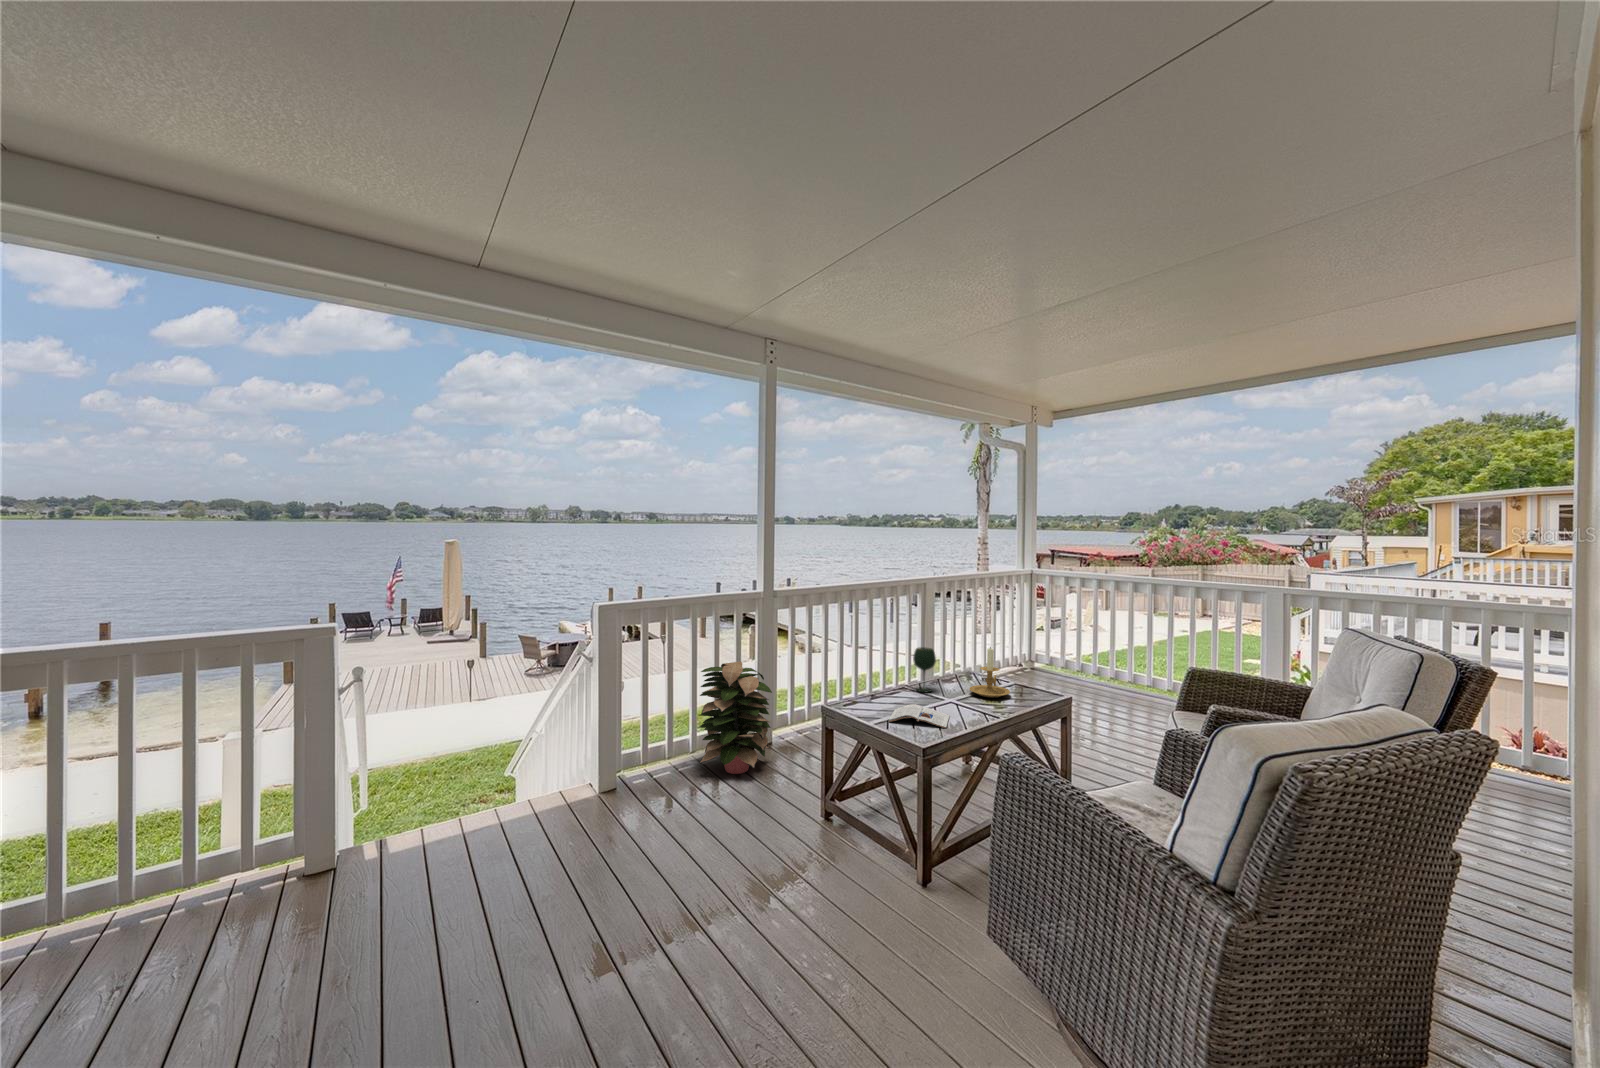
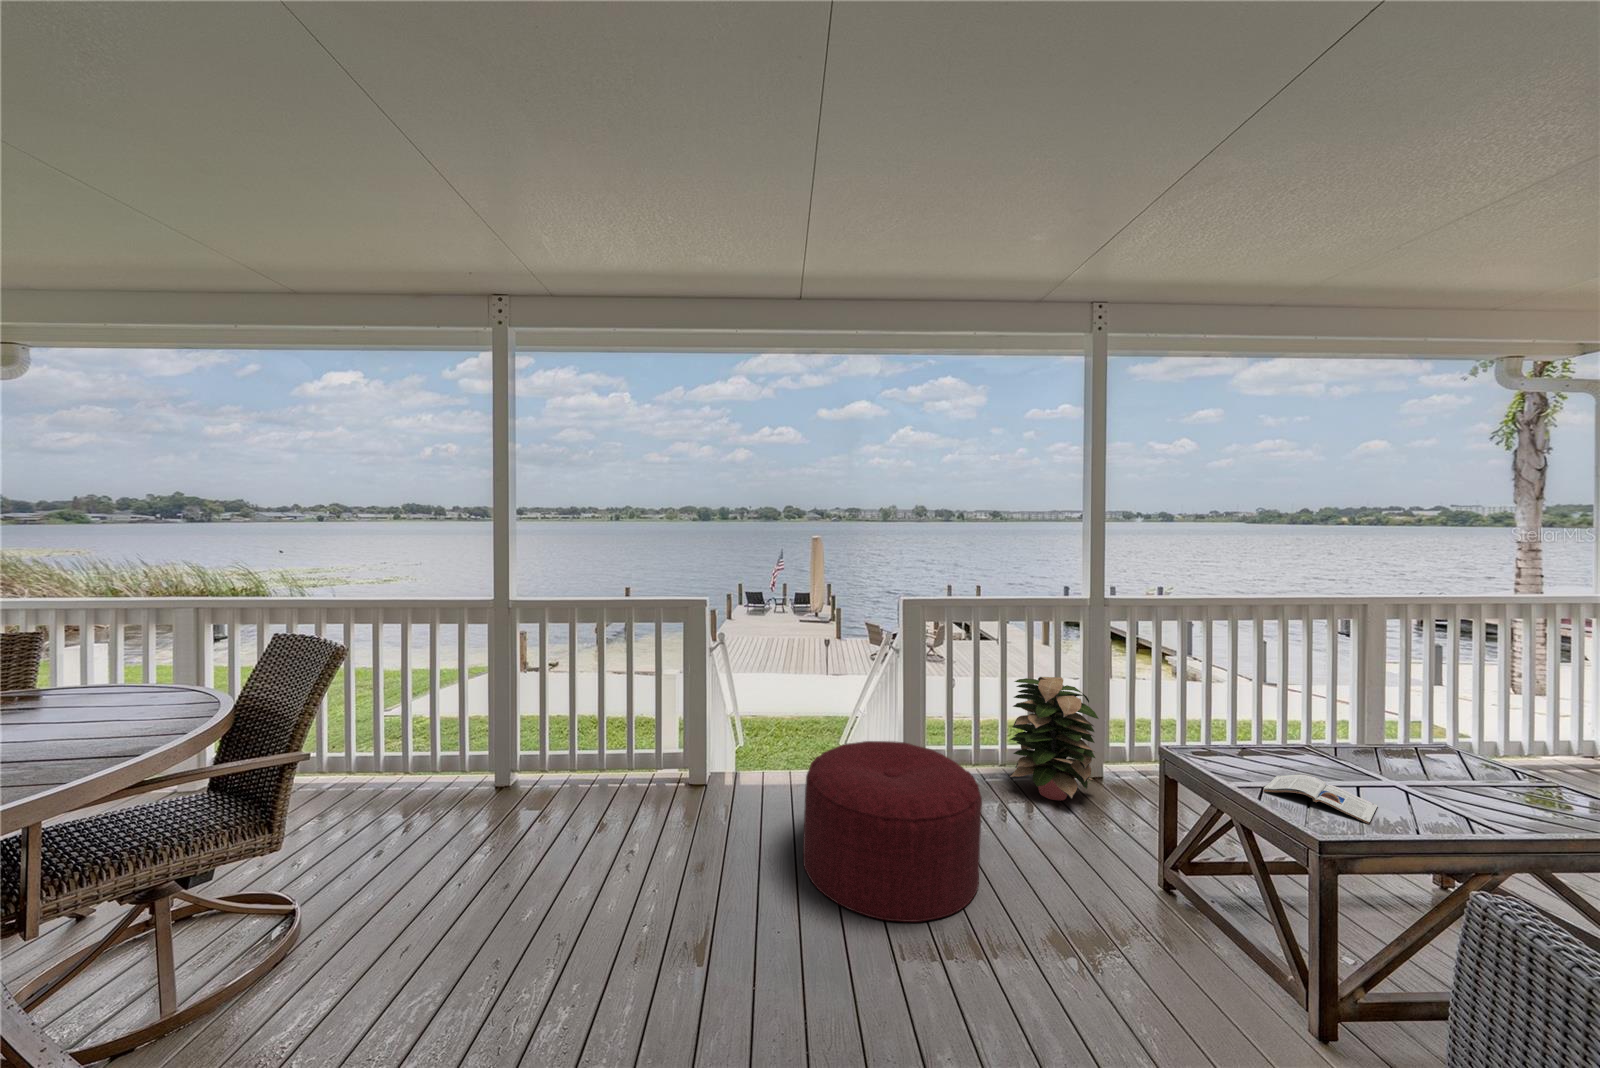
wine glass: present [913,647,936,692] -> none [1313,699,1355,764]
candle holder: present [970,647,1010,698] -> none [1421,718,1512,798]
ottoman: none [493,752,684,936] -> present [803,741,982,922]

